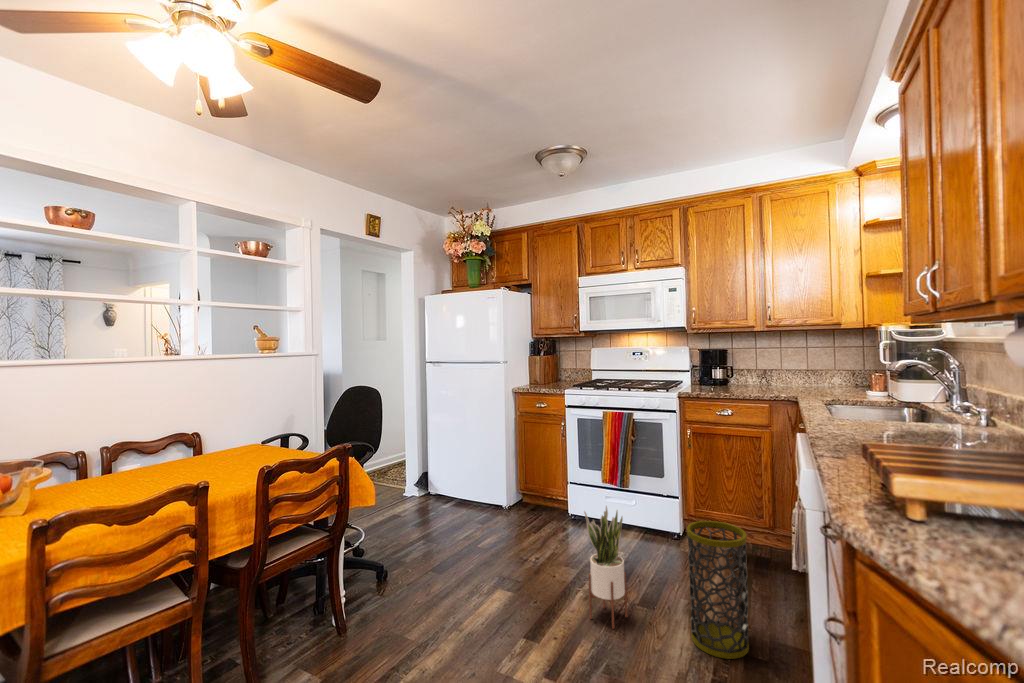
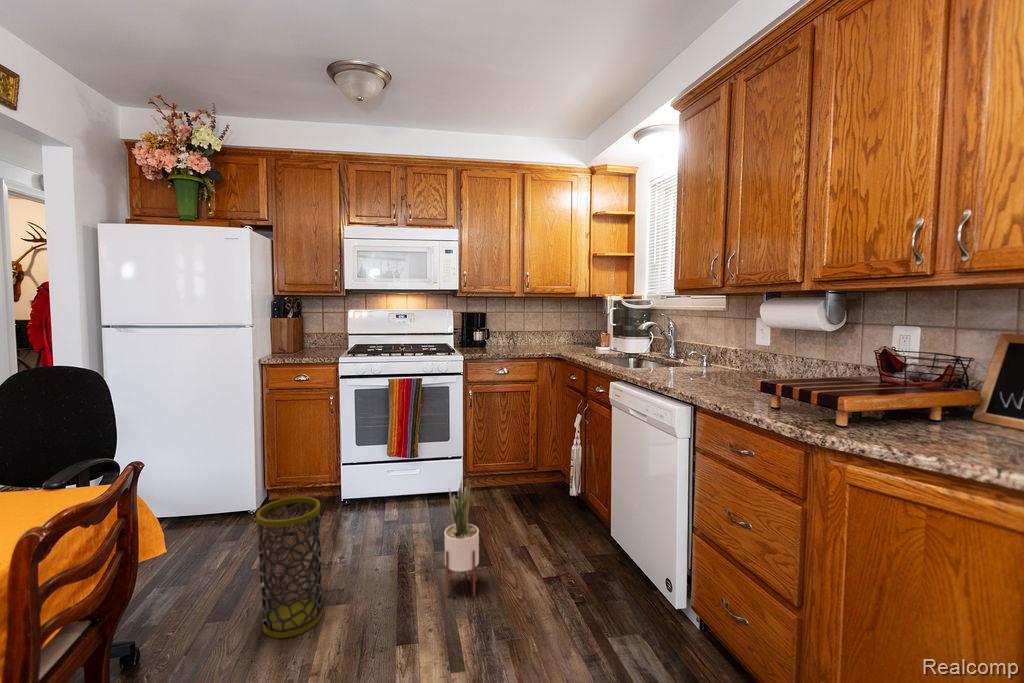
trash can: present [687,521,749,659] -> present [256,497,323,638]

